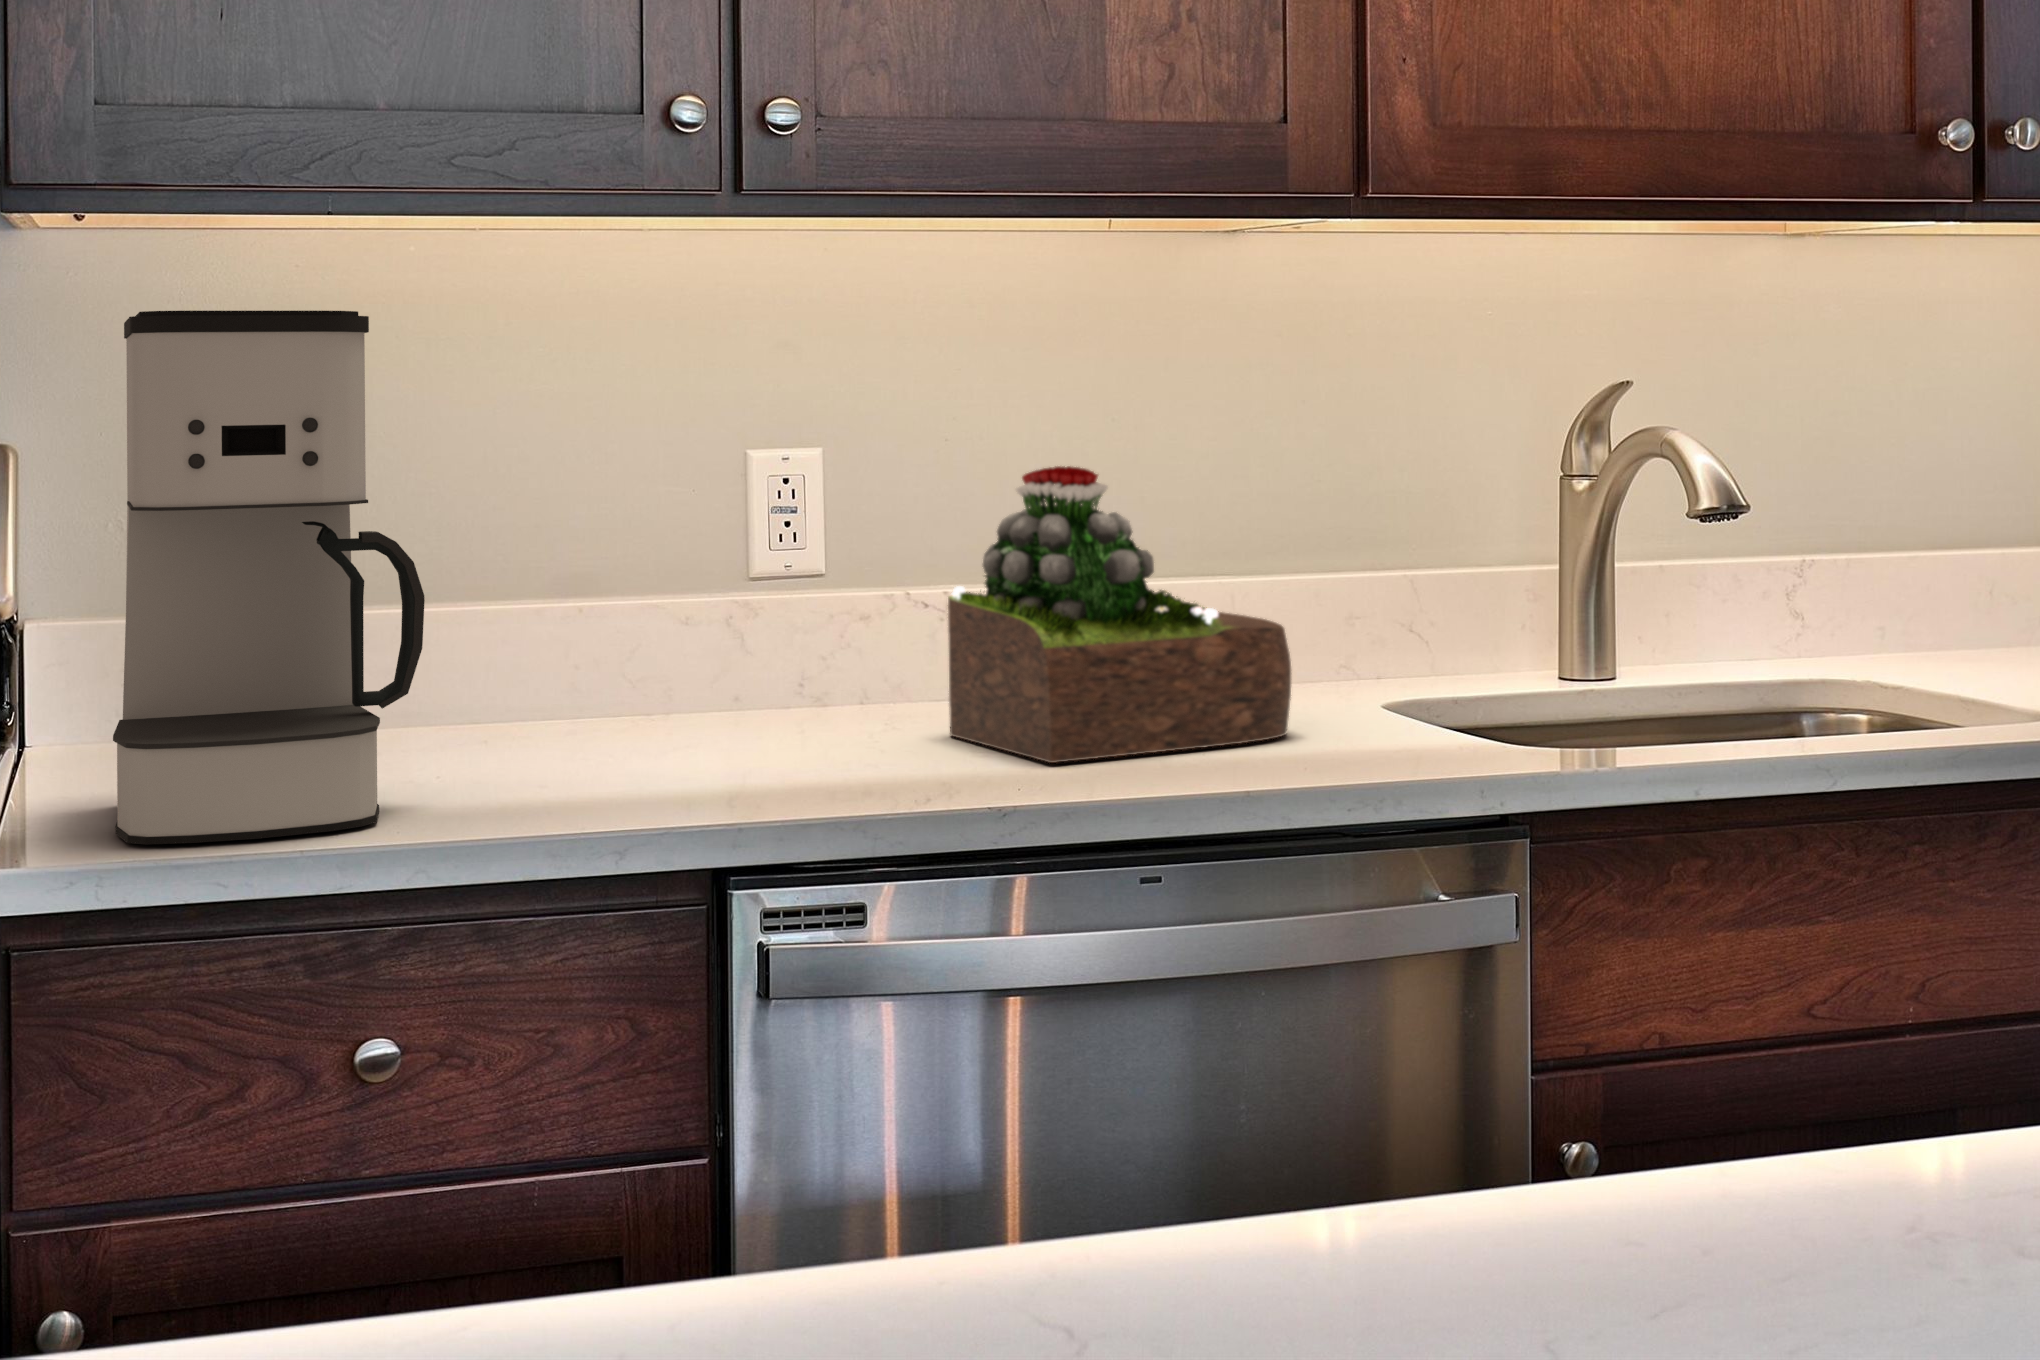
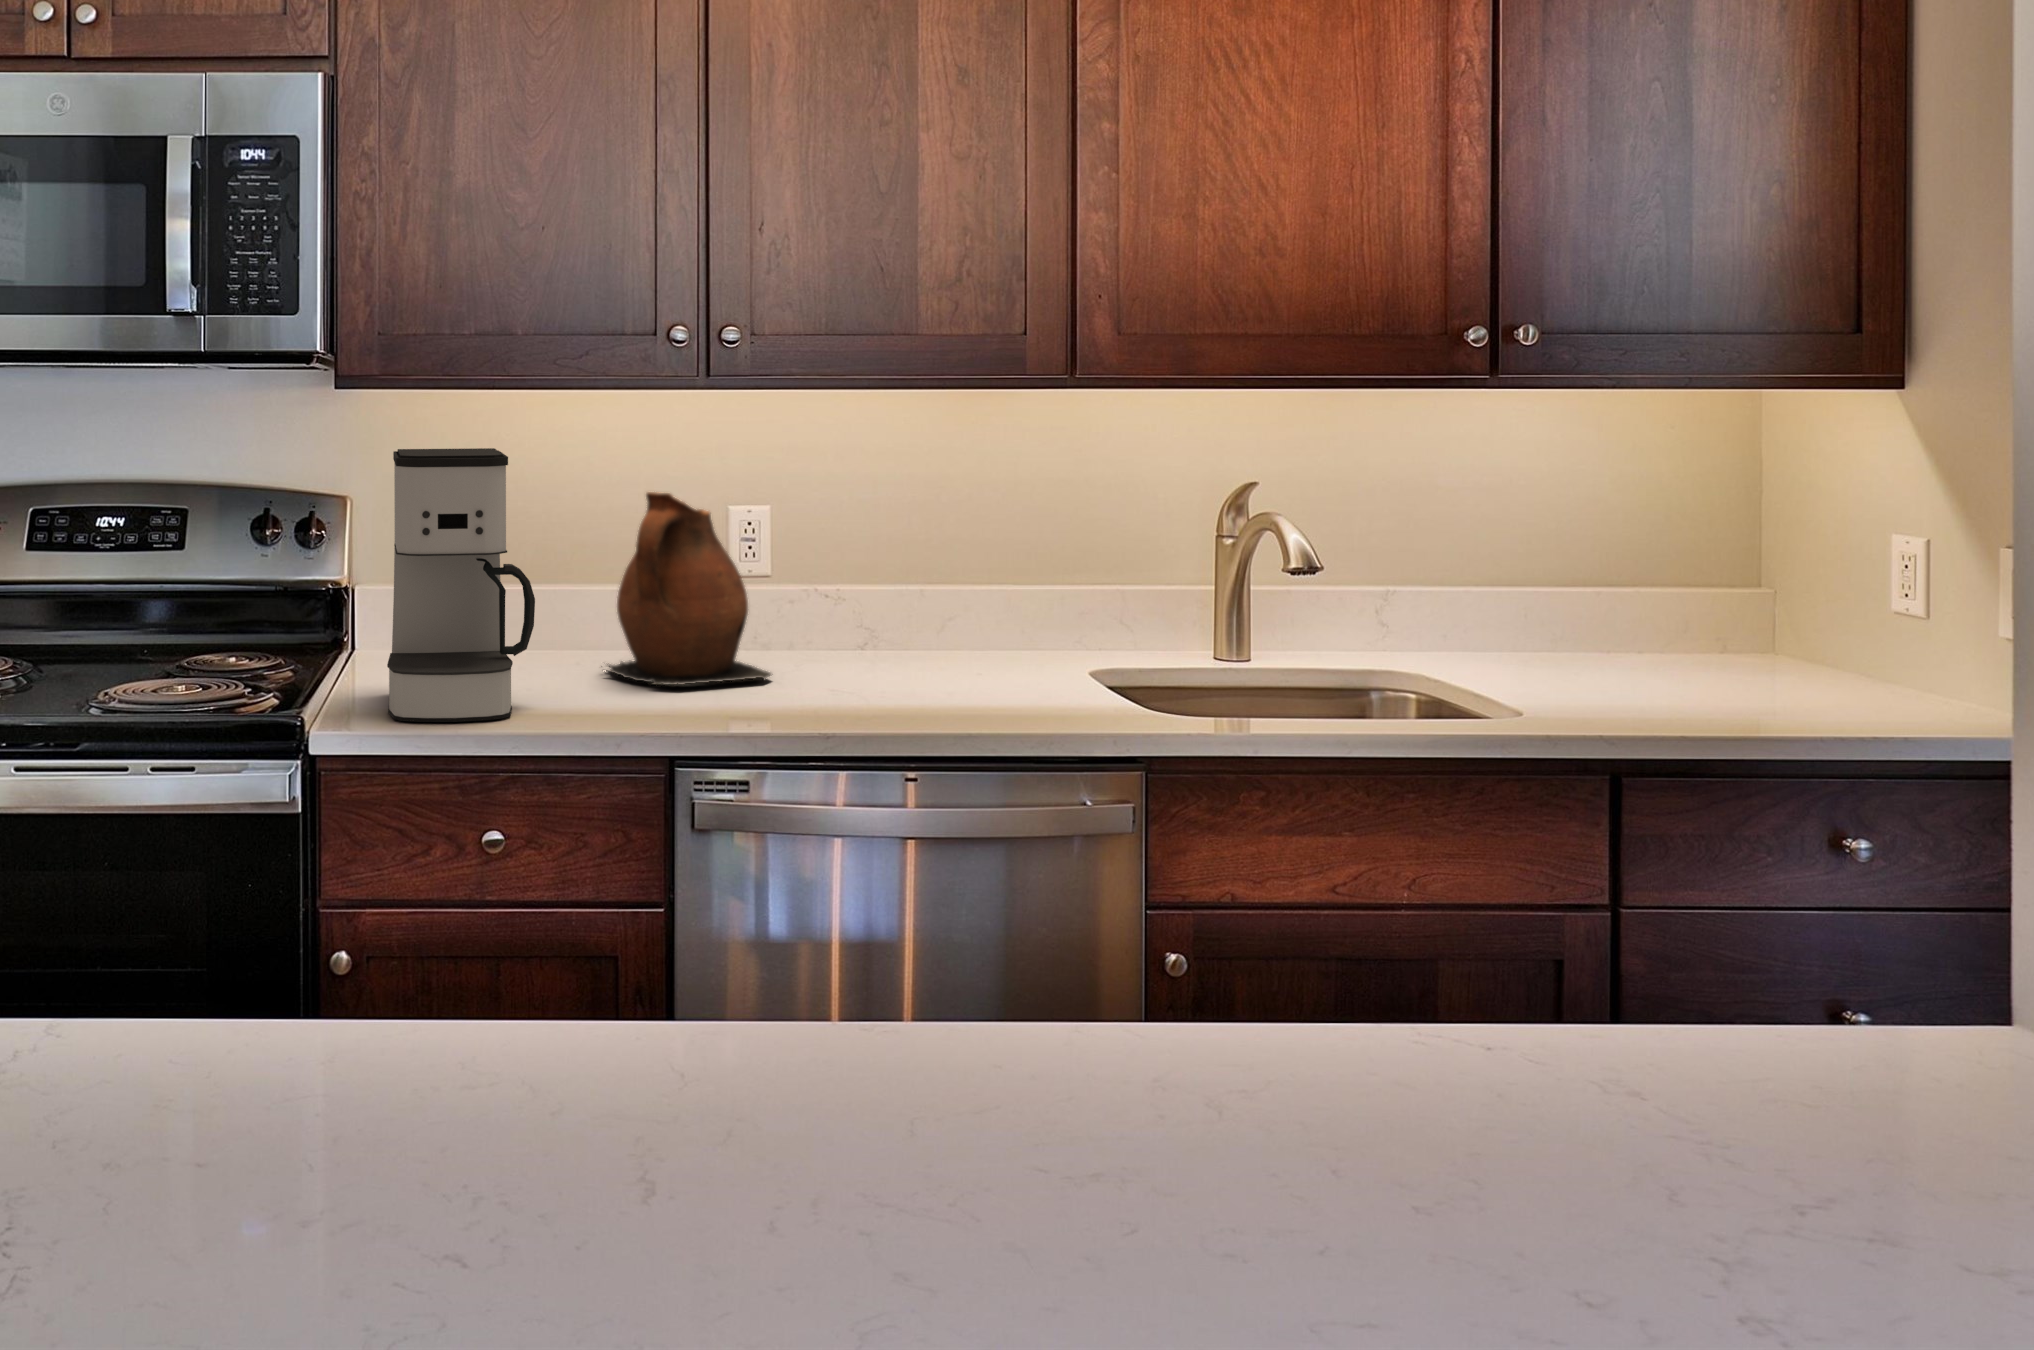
ceramic pitcher: none [543,404,869,757] -> present [601,492,771,685]
succulent plant: present [948,466,1291,763] -> none [819,533,1017,705]

